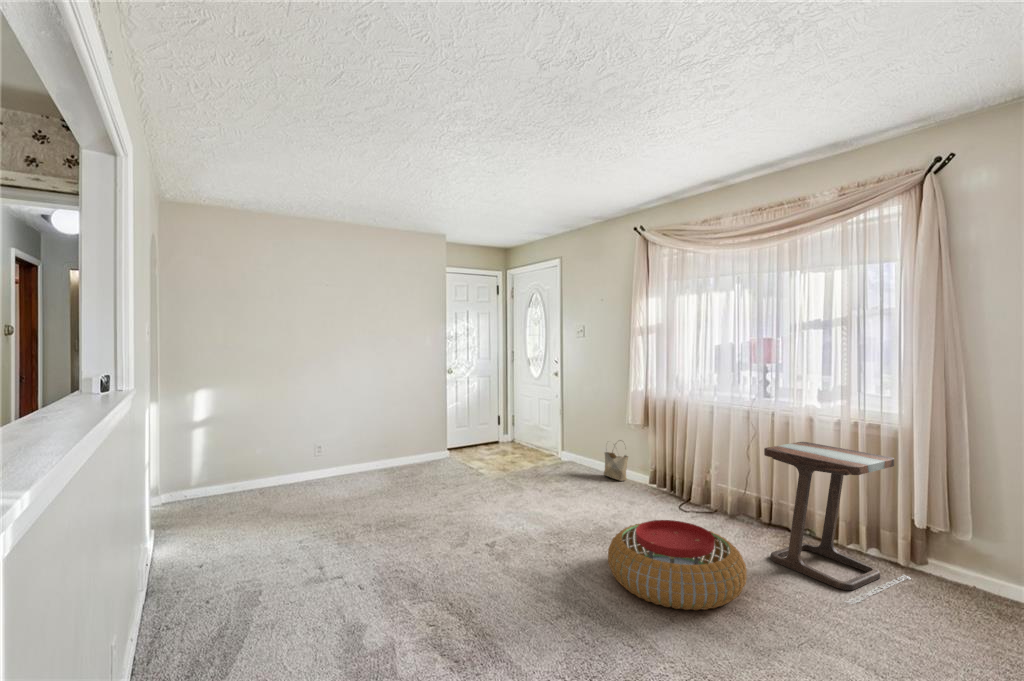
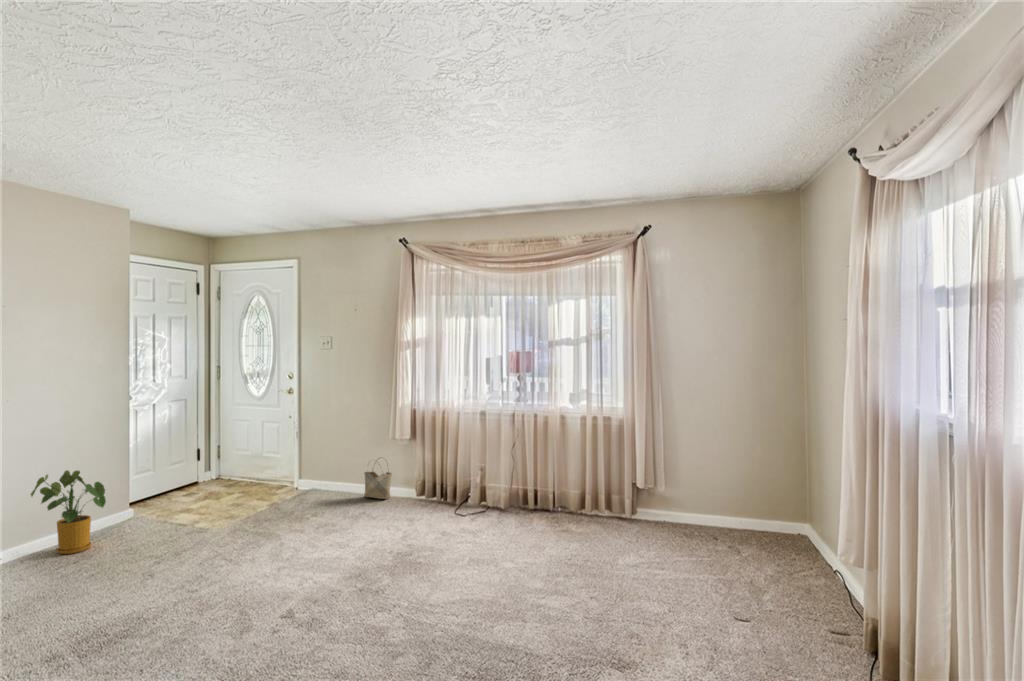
house plant: none [368,419,409,478] -> present [31,470,106,554]
side table: present [764,442,911,604] -> none [545,436,634,550]
pouf: present [608,520,747,610] -> none [441,517,557,589]

